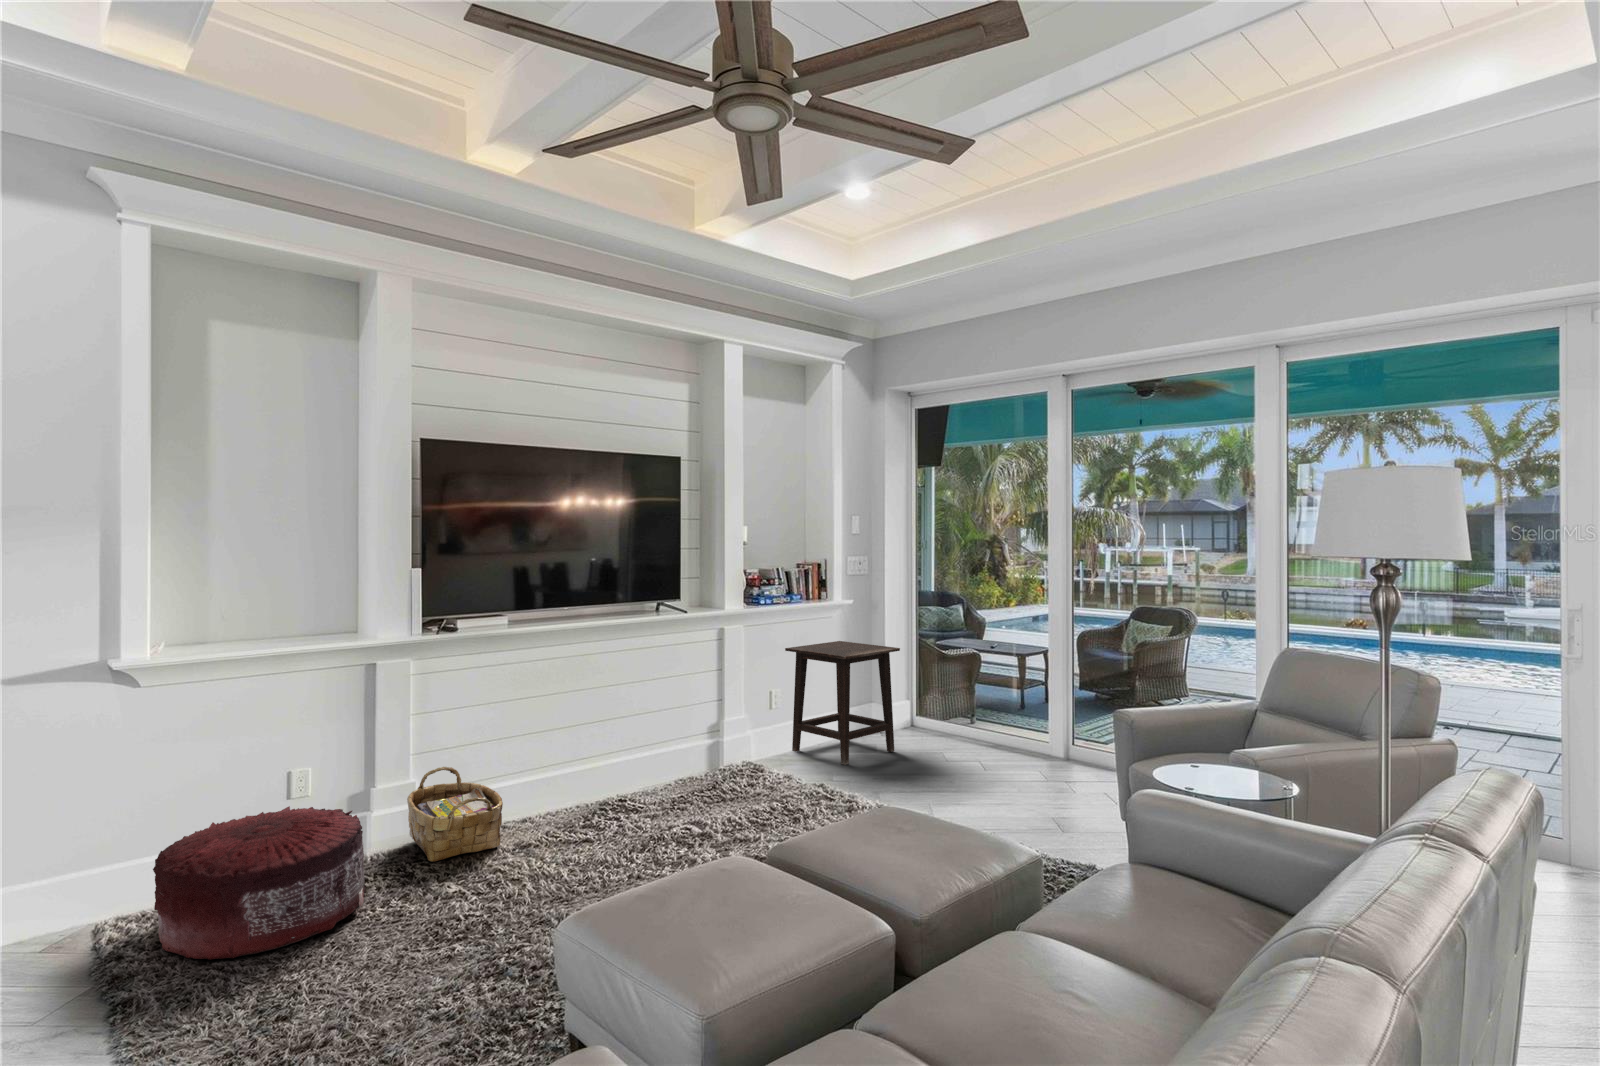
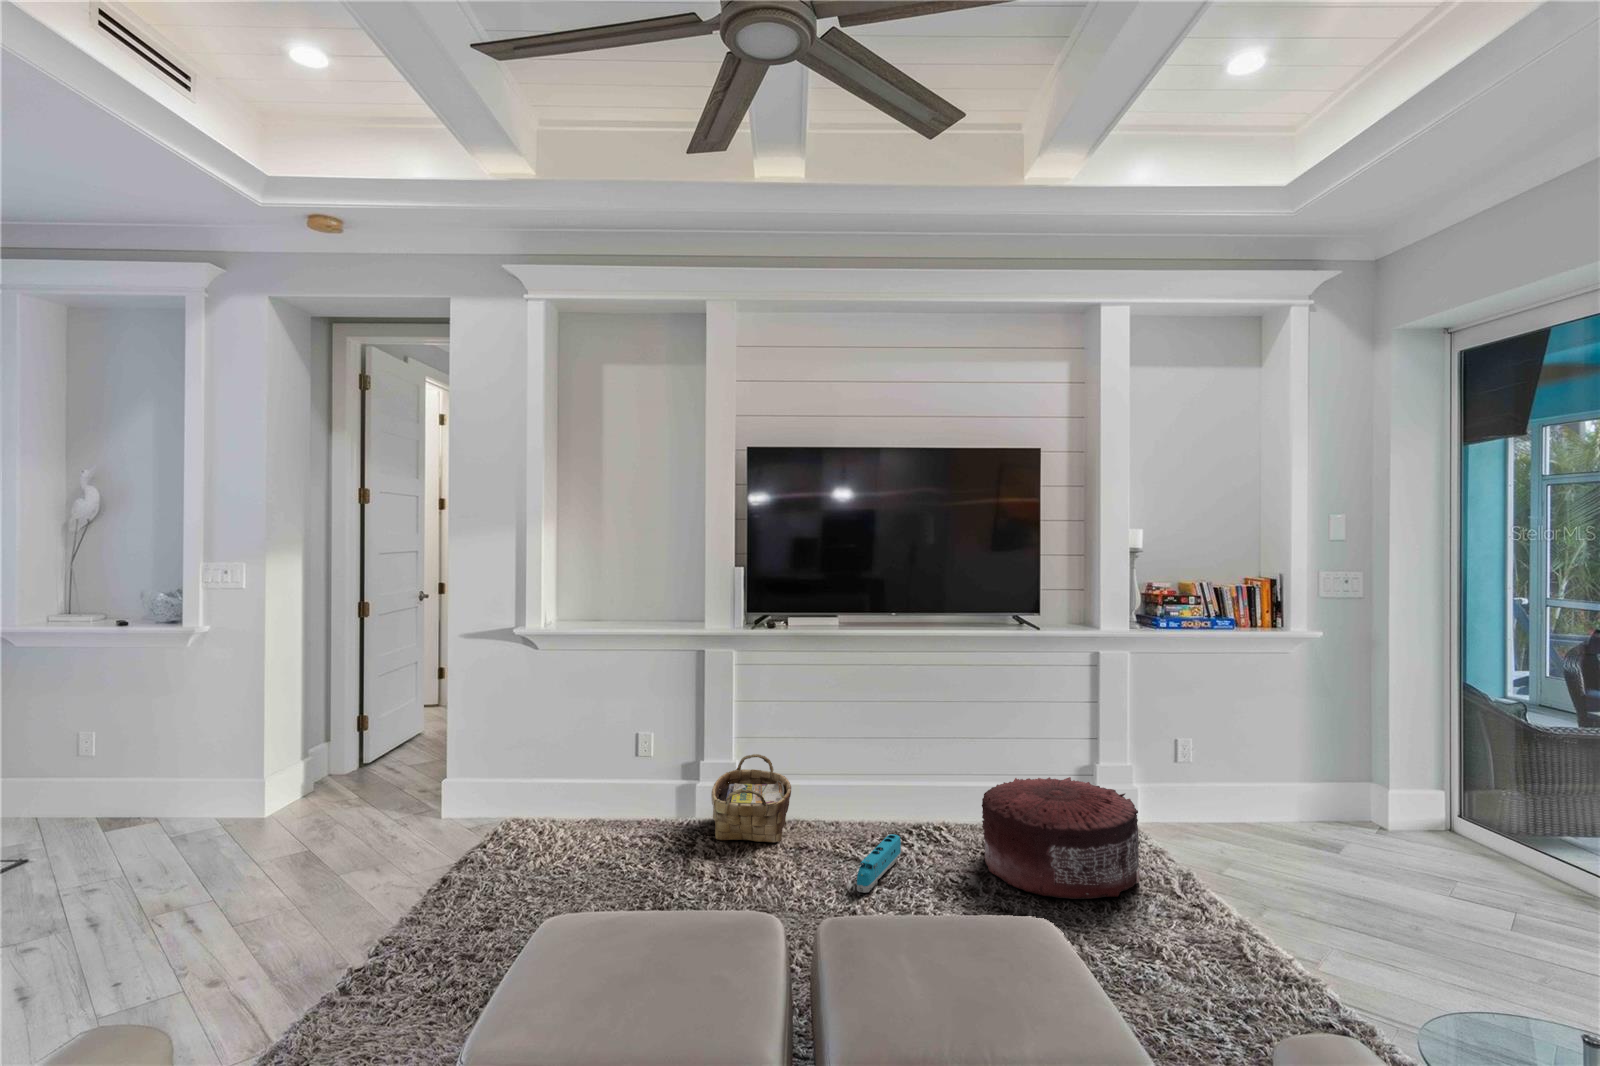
side table: present [785,641,900,765] -> none [1200,687,1377,860]
pouf: present [153,806,366,960] -> present [982,777,1140,899]
toy train: none [611,807,634,858] -> present [857,834,901,893]

